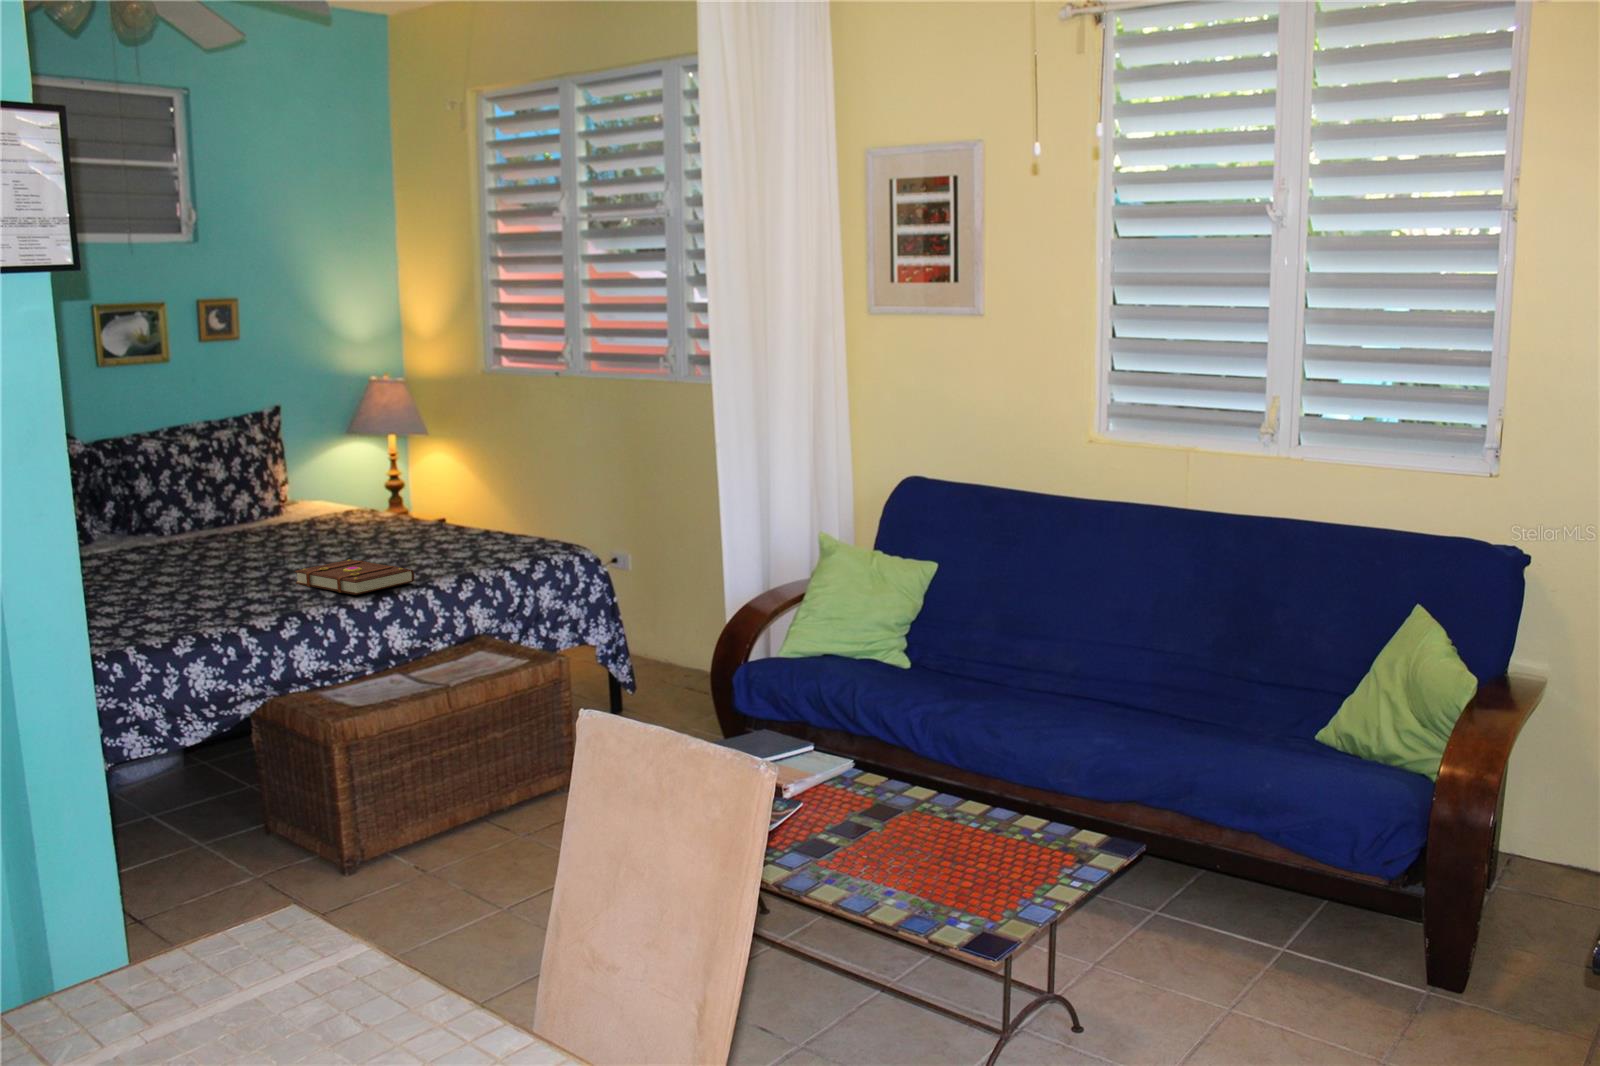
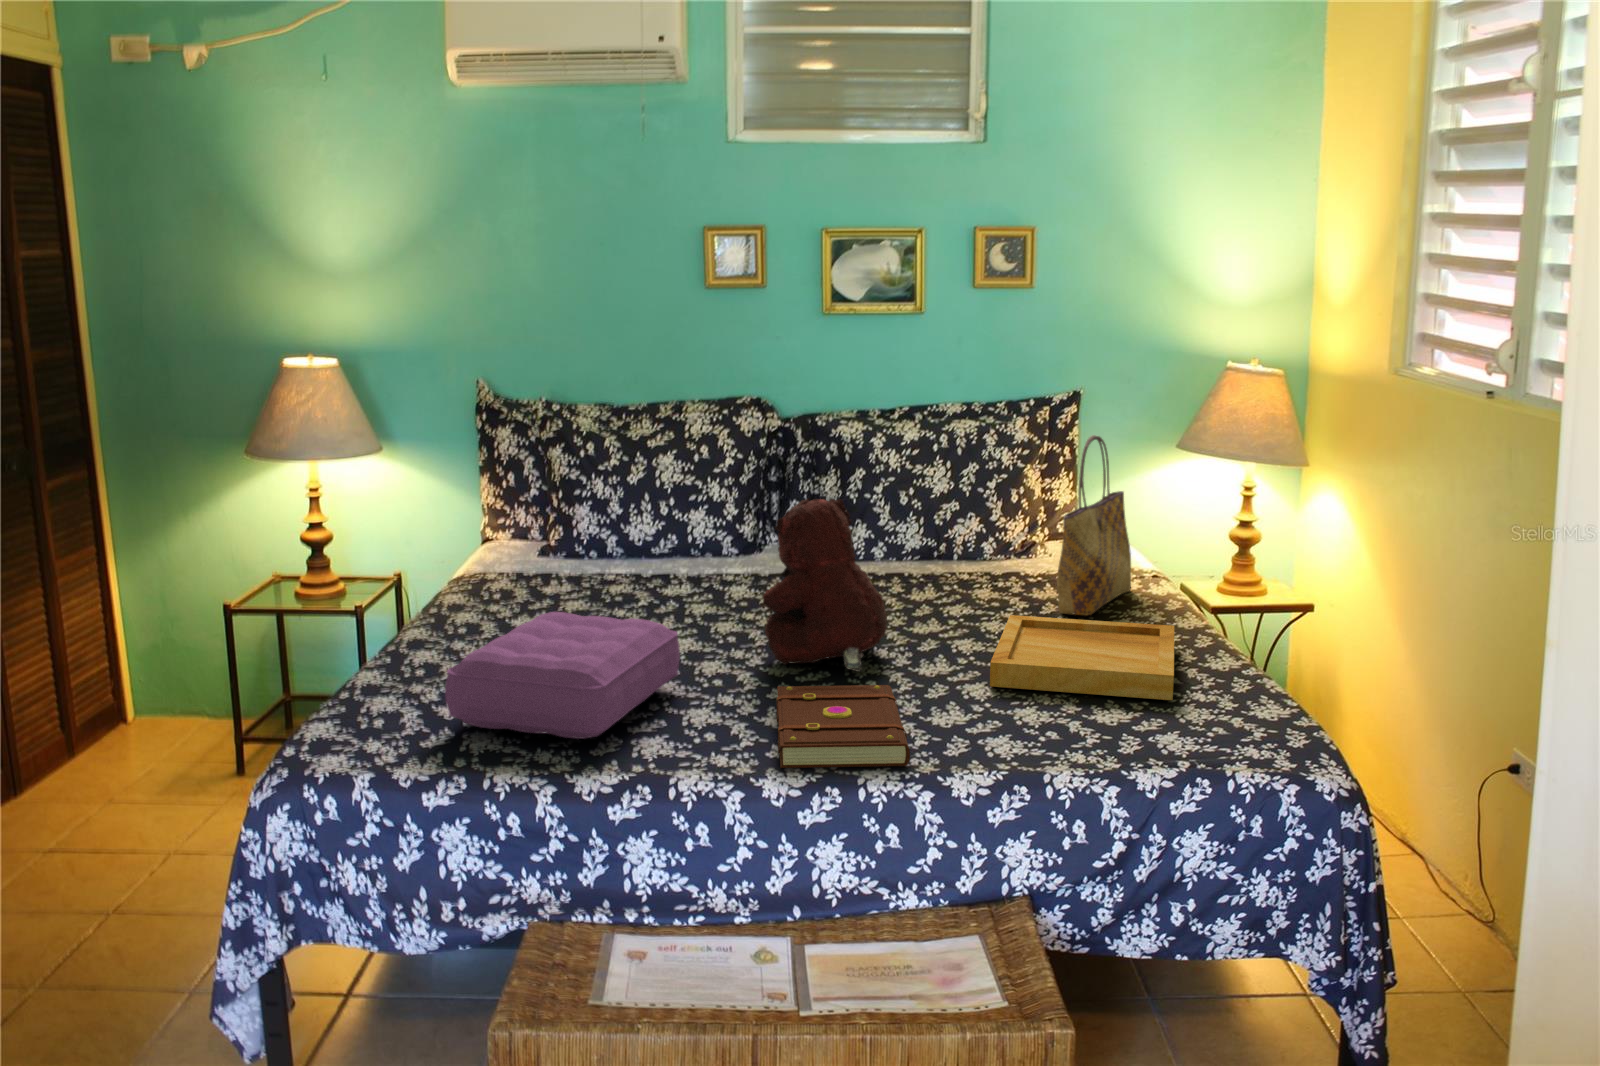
tote bag: none [354,420,382,529] -> present [1057,435,1131,615]
teddy bear: none [226,467,313,572] -> present [763,498,887,672]
tray: none [352,517,484,556] -> present [990,615,1174,700]
pillow: none [109,548,247,621] -> present [445,612,680,739]

